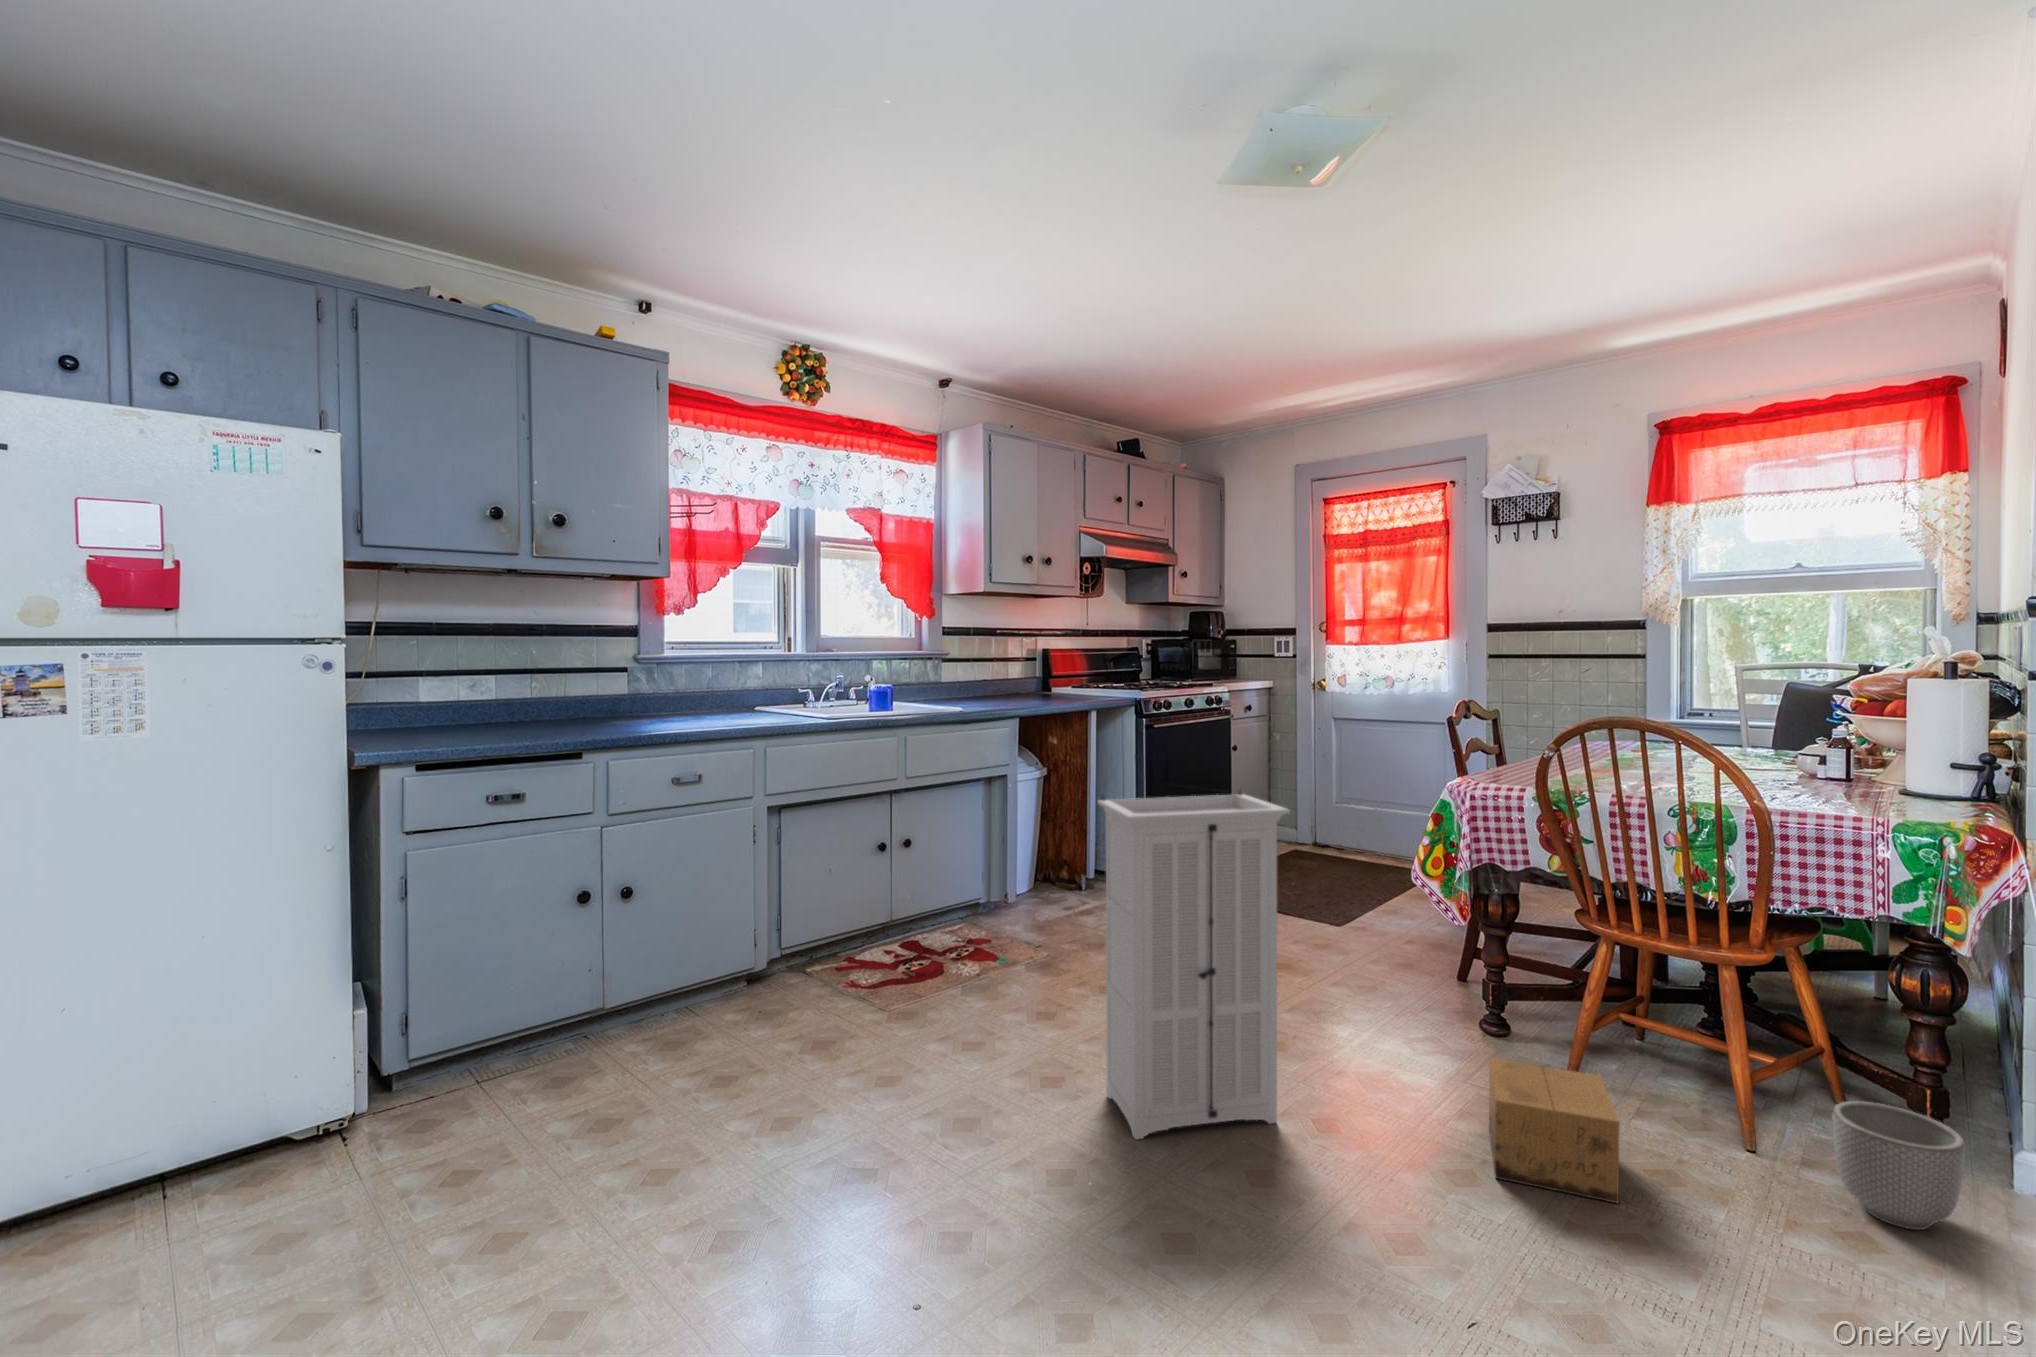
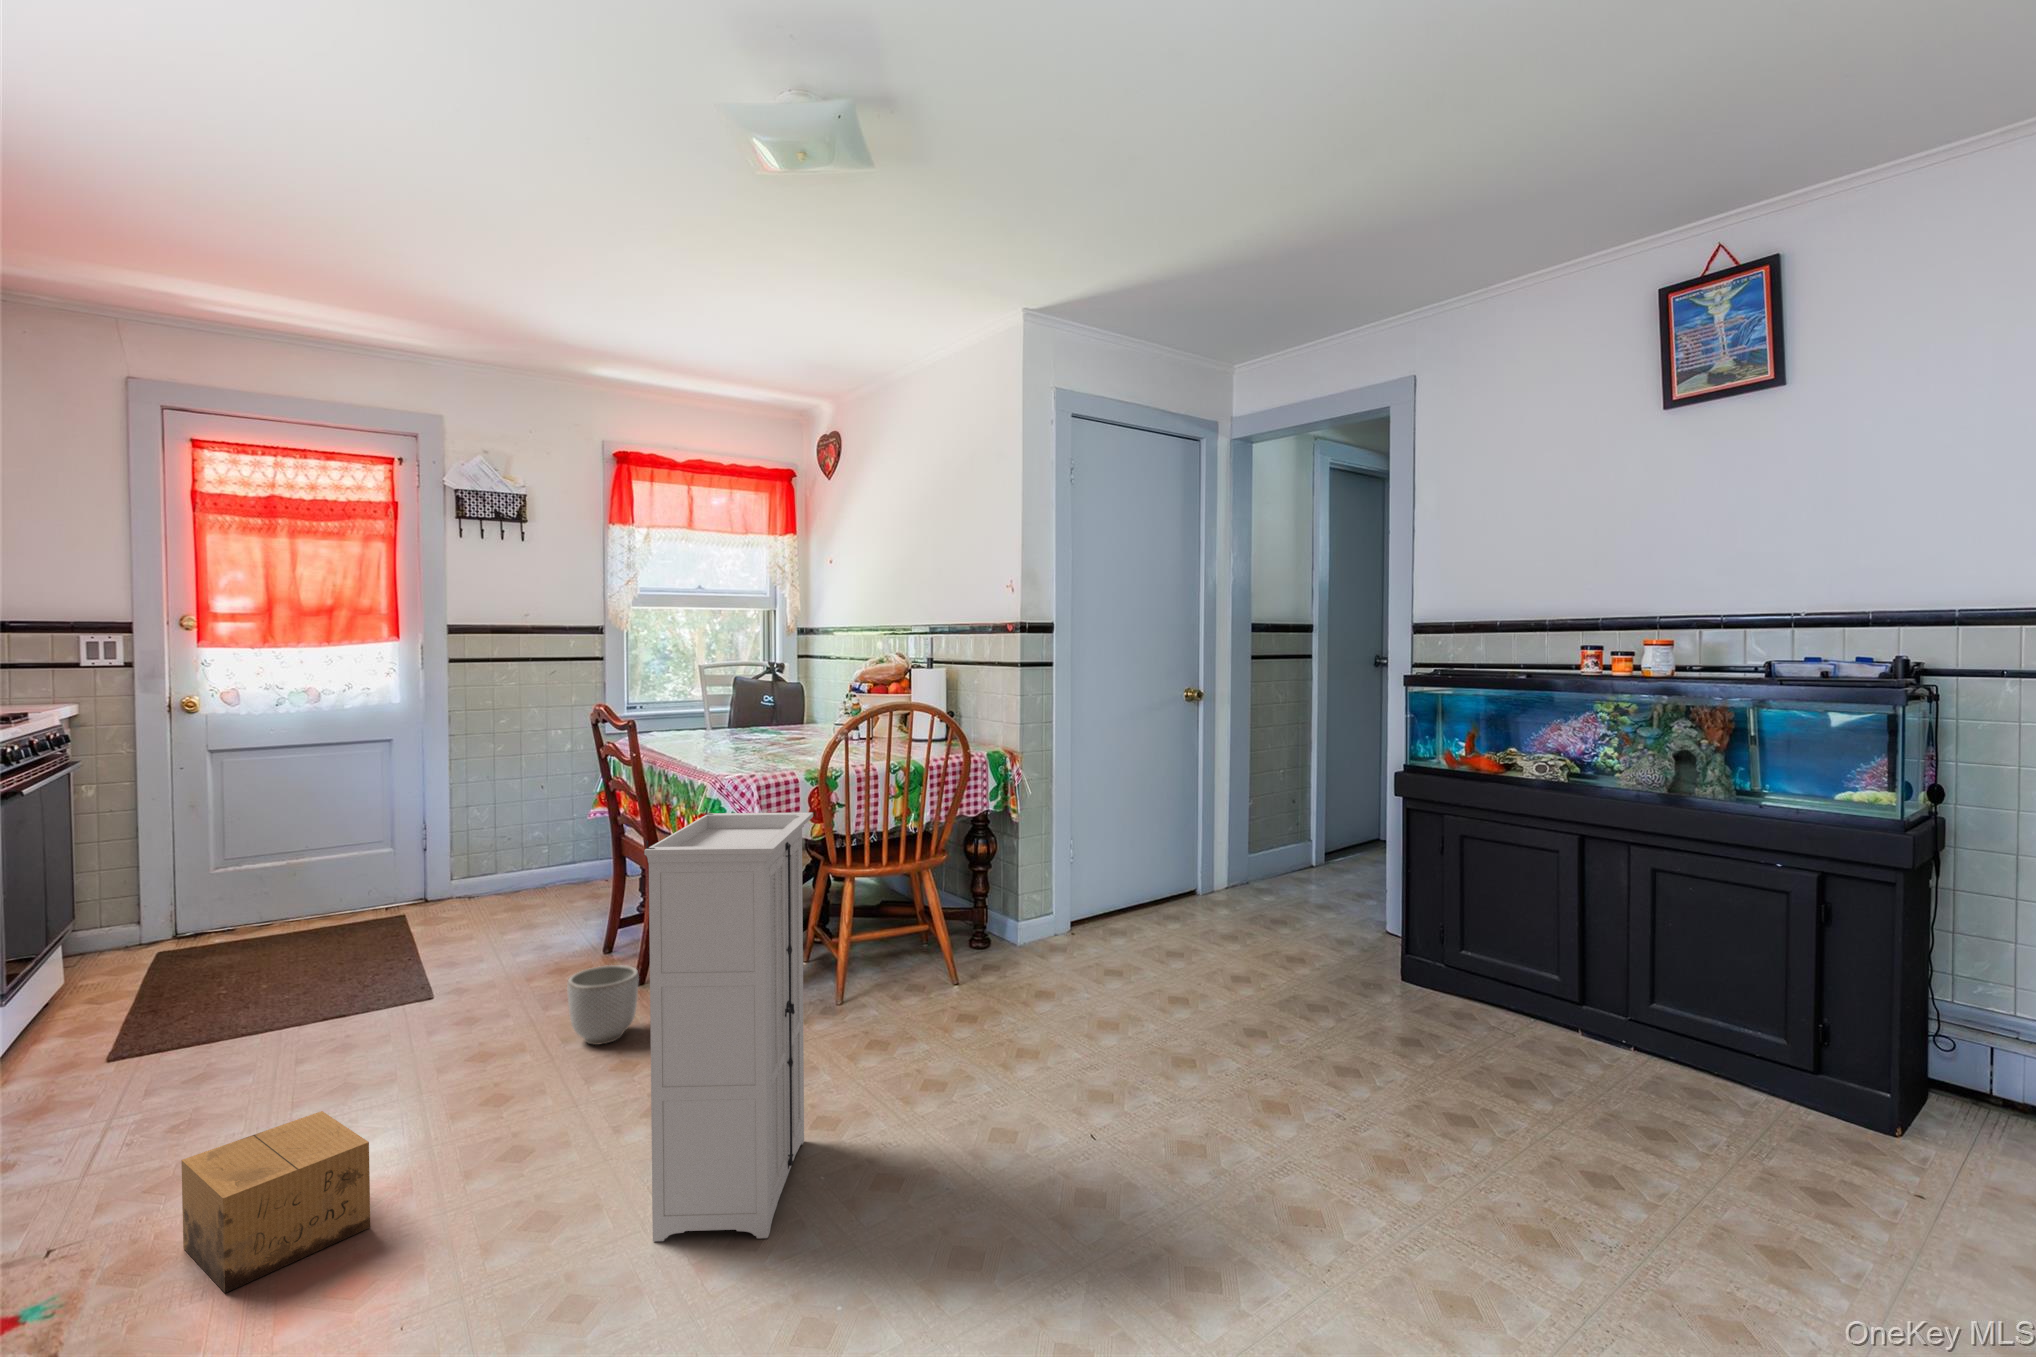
cardboard box: present [1489,1058,1620,1203] -> present [181,1111,370,1293]
planter: present [1832,1101,1965,1230] -> present [567,965,638,1045]

